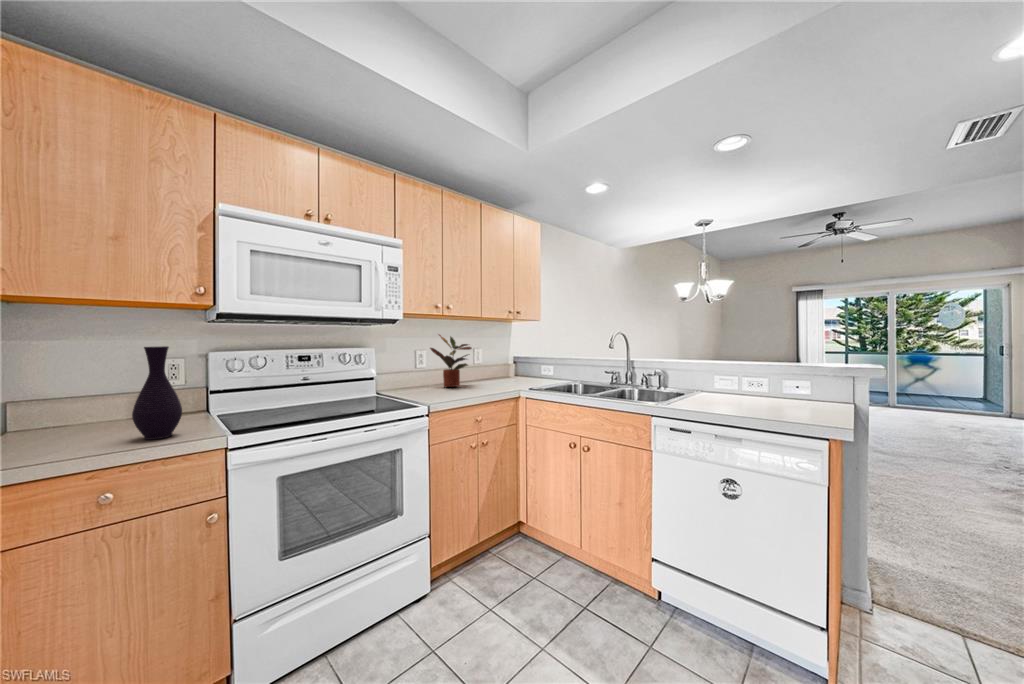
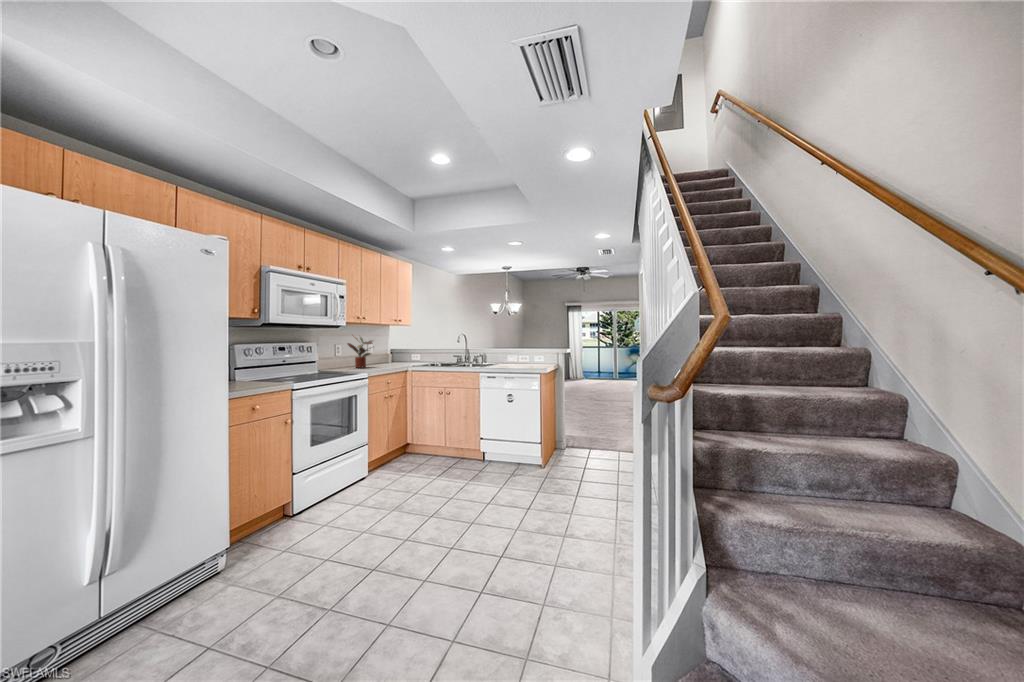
vase: present [132,346,182,440] -> none [246,340,267,385]

